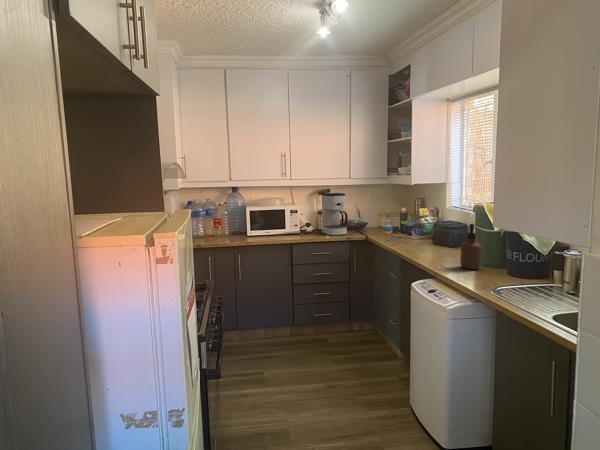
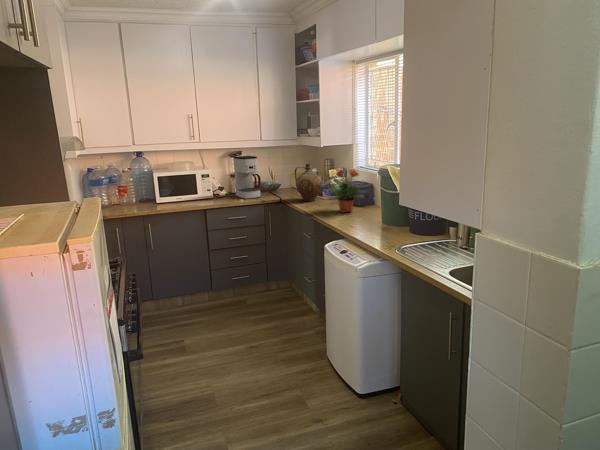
ceramic jug: none [383,202,412,240] -> present [295,164,322,201]
potted plant: none [417,208,460,253] -> present [330,170,364,212]
soap dispenser: present [460,224,482,269] -> none [368,185,387,229]

